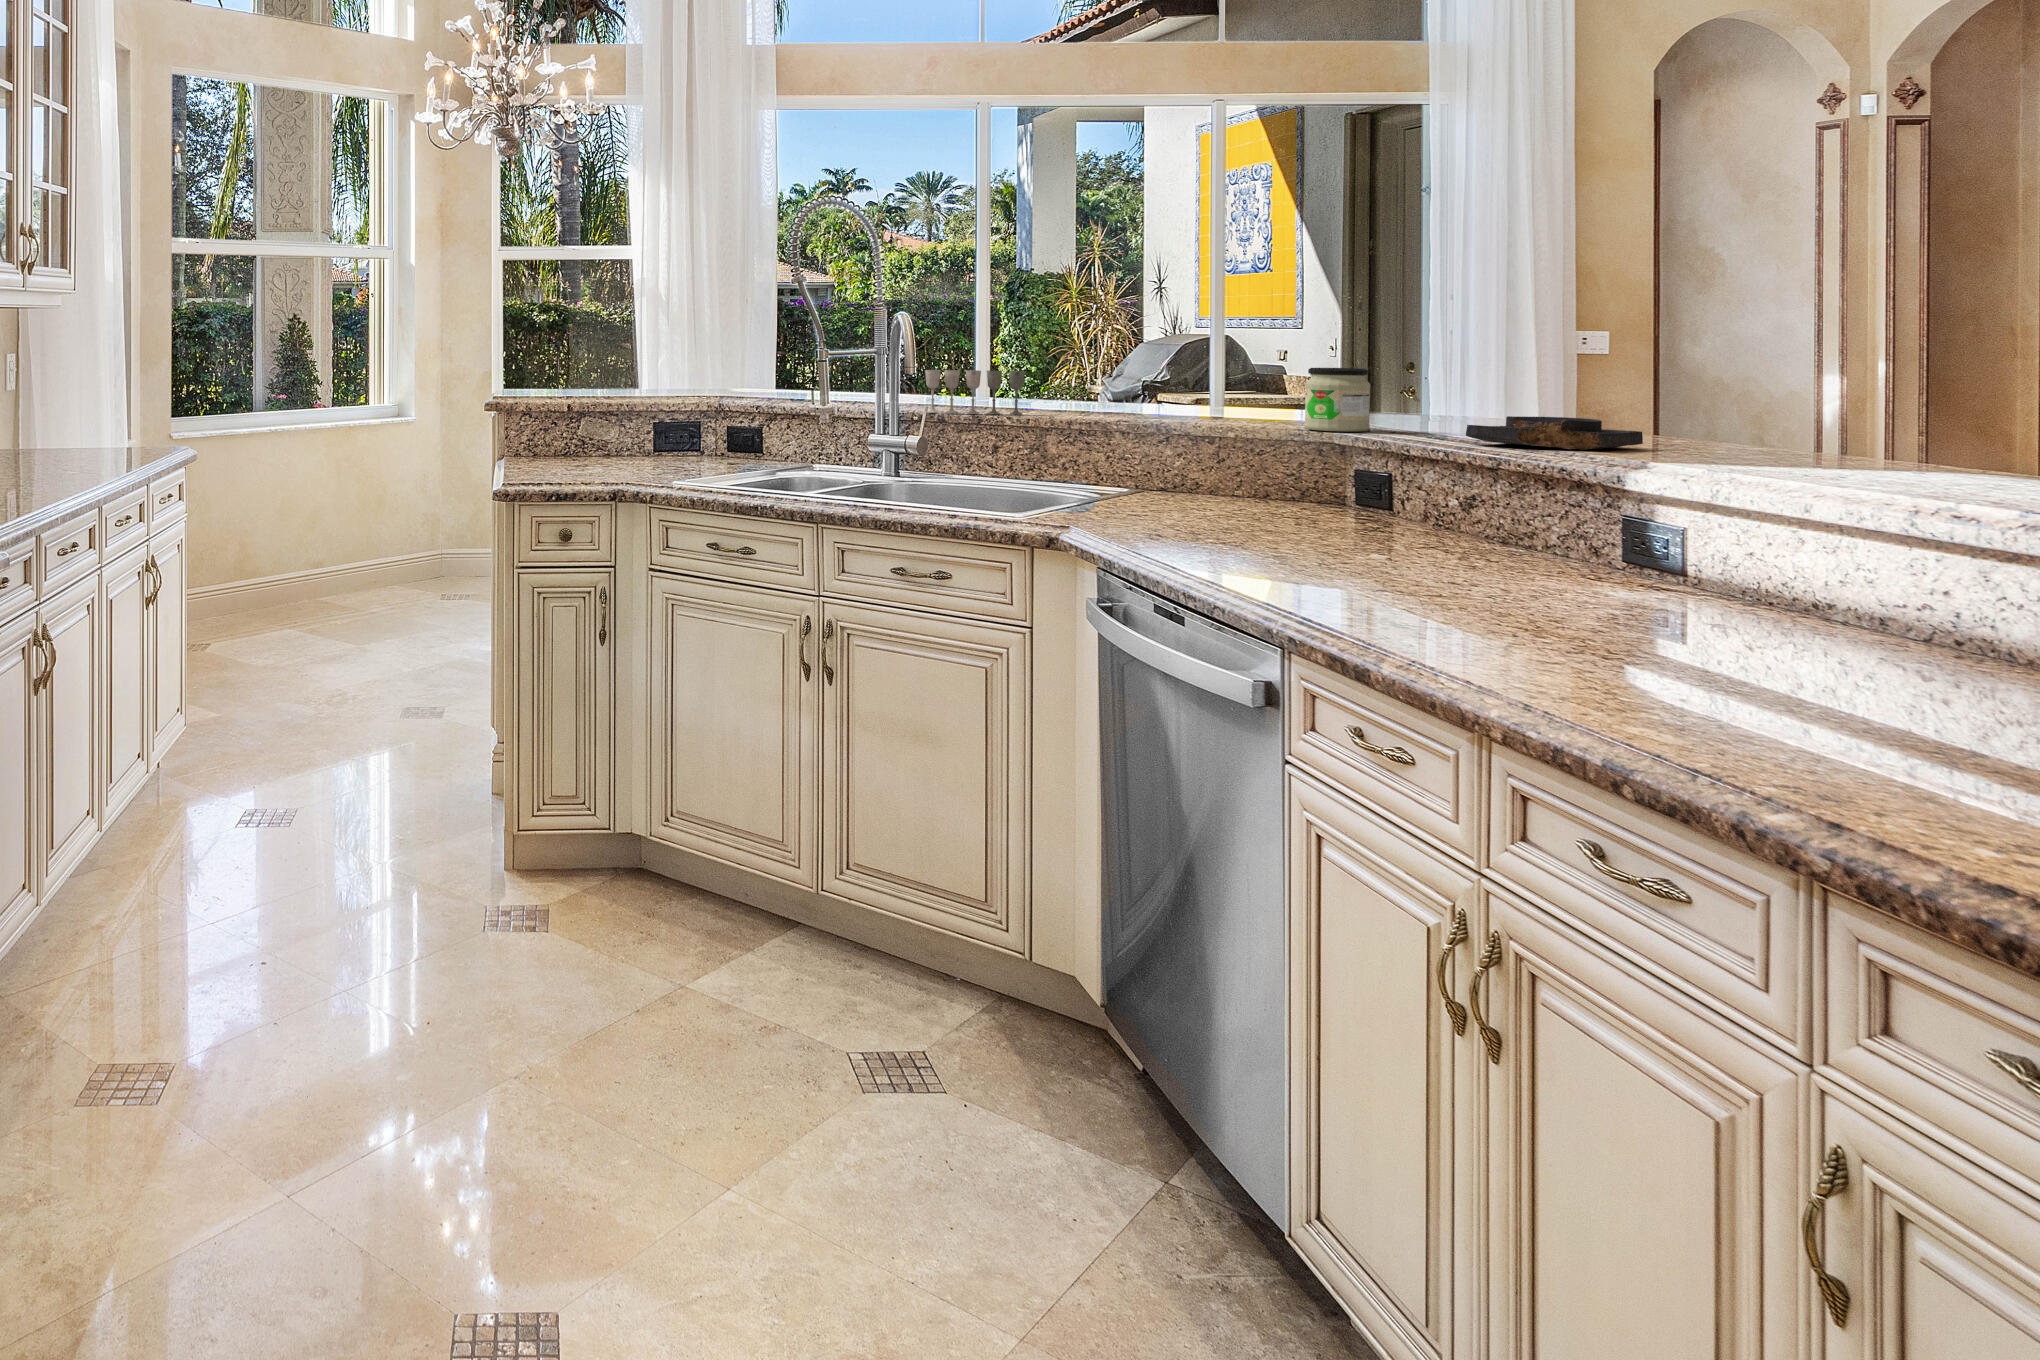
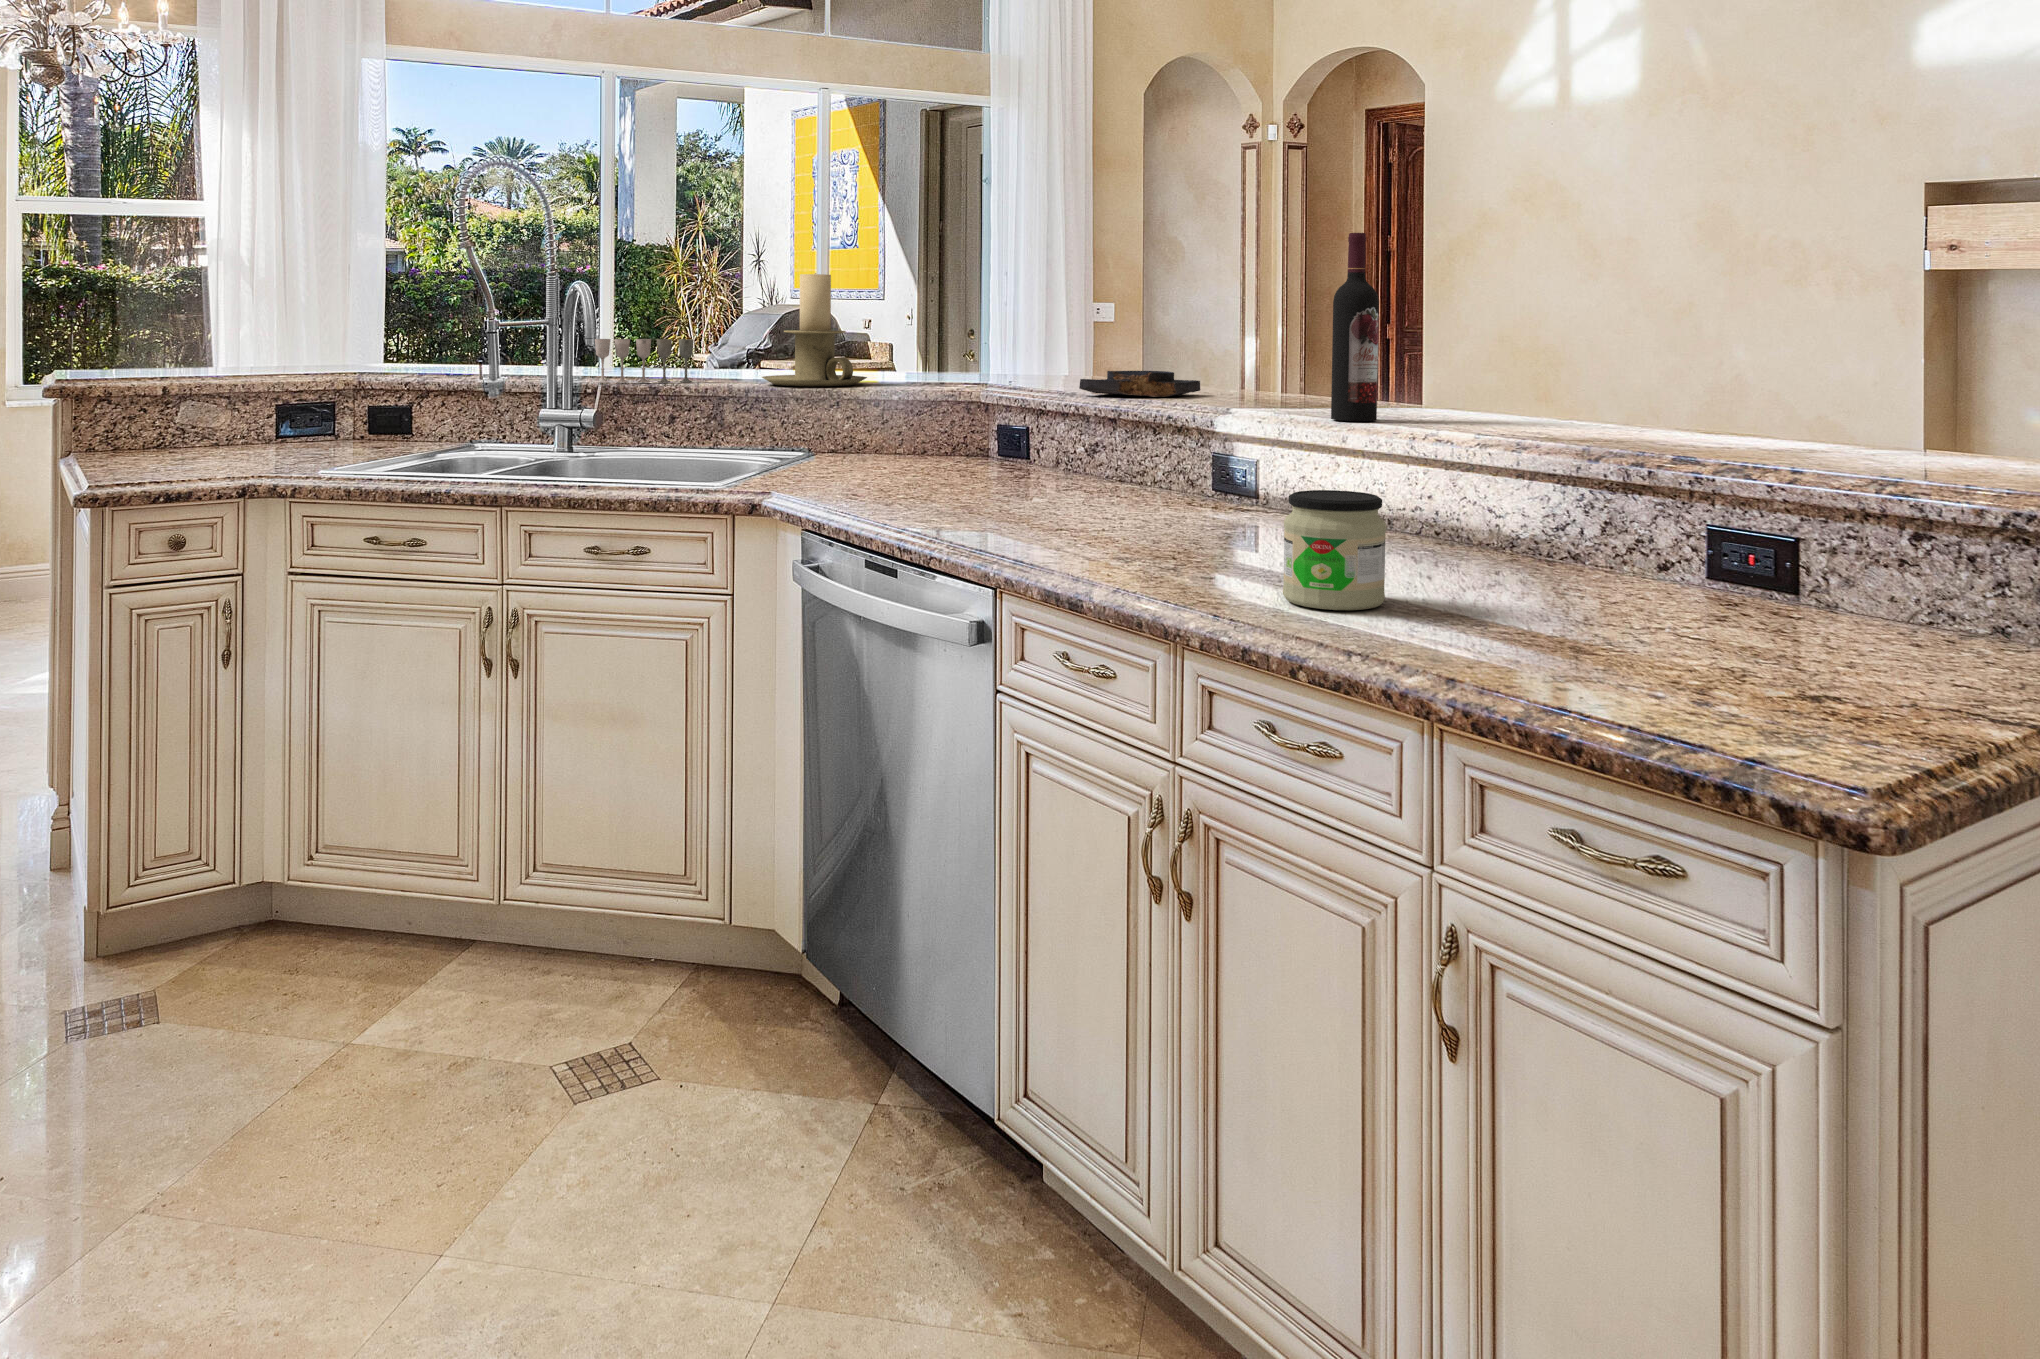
wine bottle: none [1806,251,1886,493] -> present [1331,233,1379,421]
candle holder: none [1093,304,1213,423] -> present [762,273,867,386]
jar: present [1304,368,1371,432] -> present [1283,490,1386,610]

